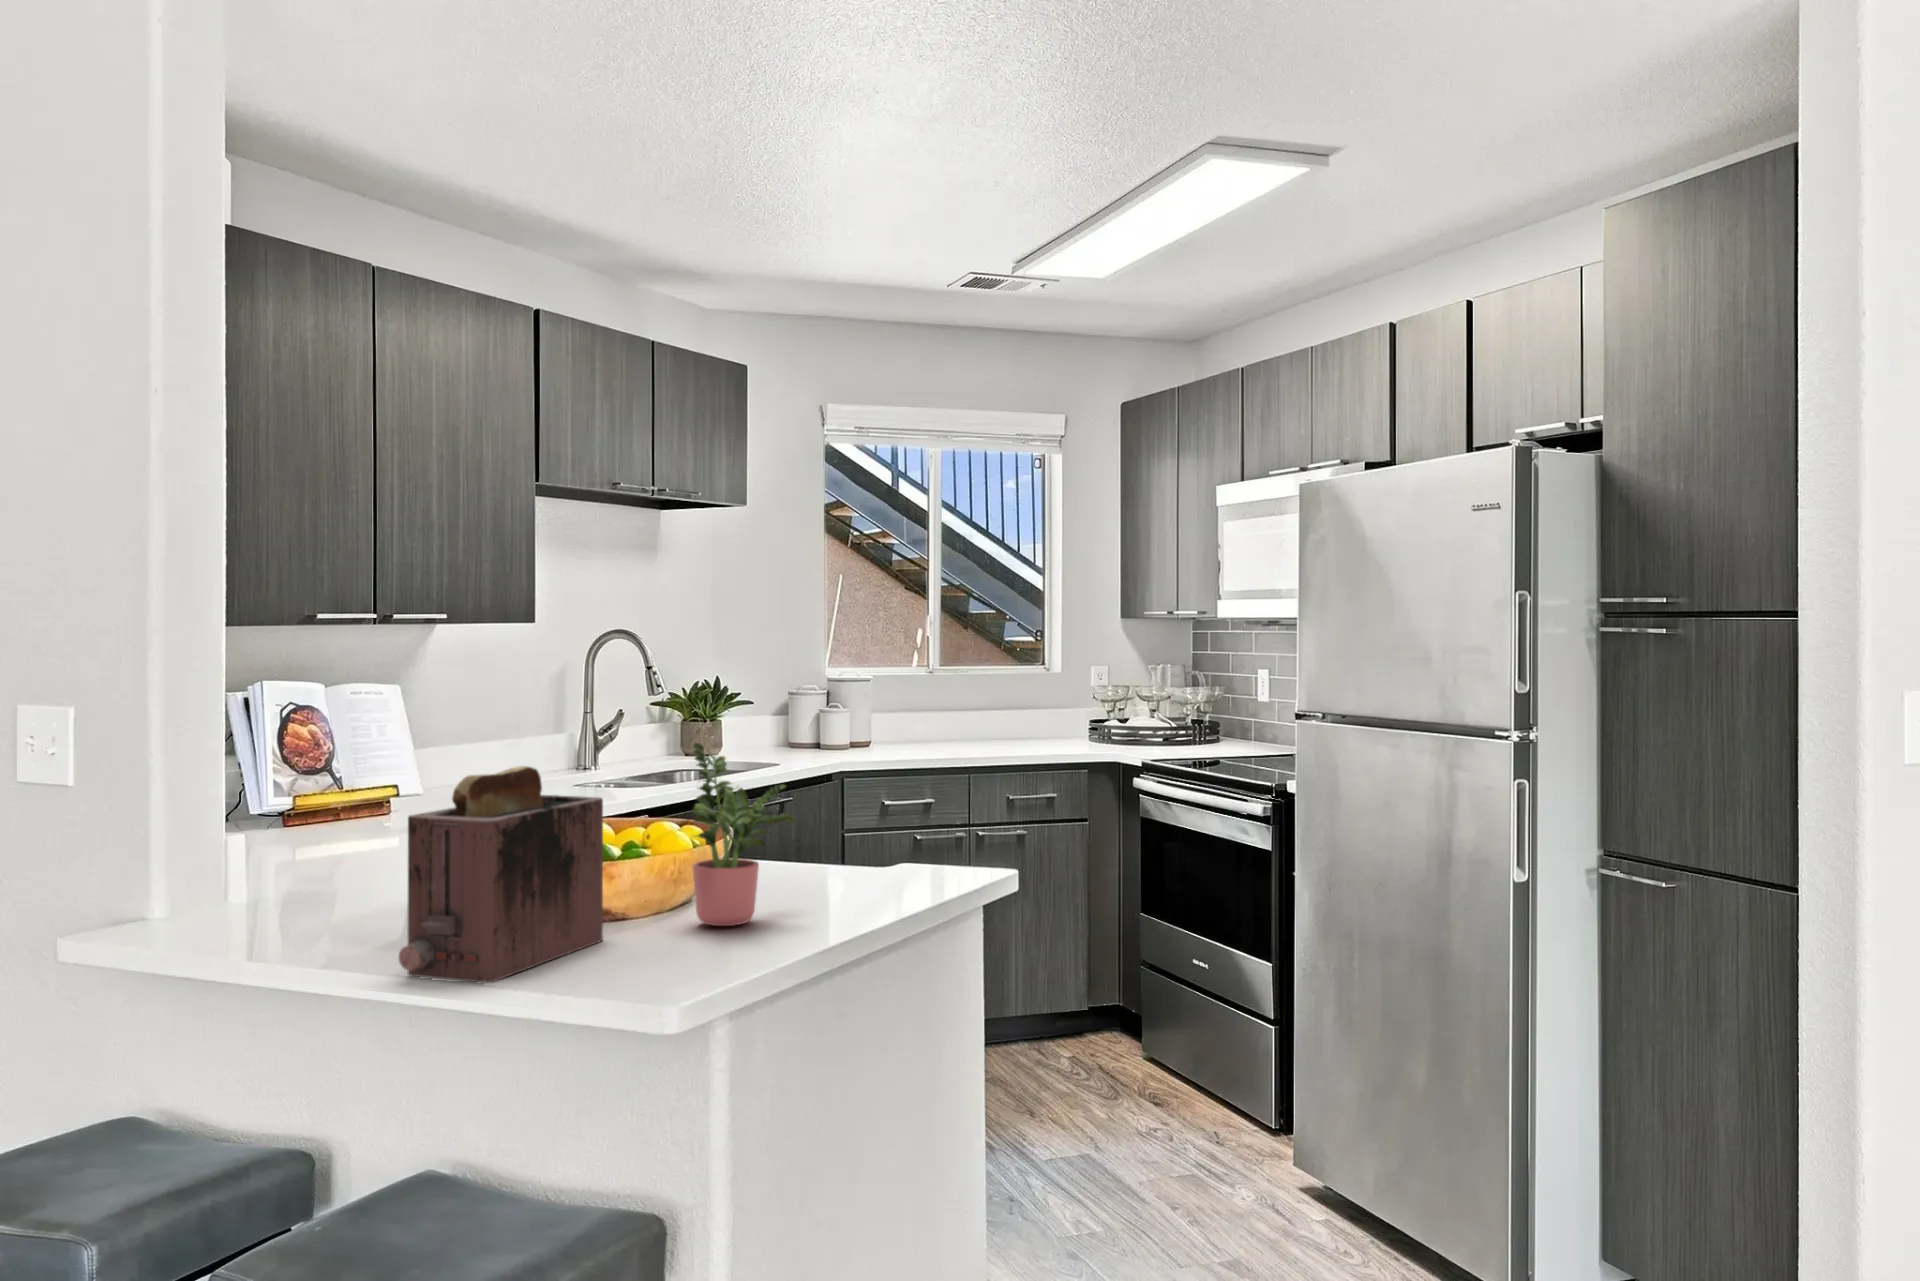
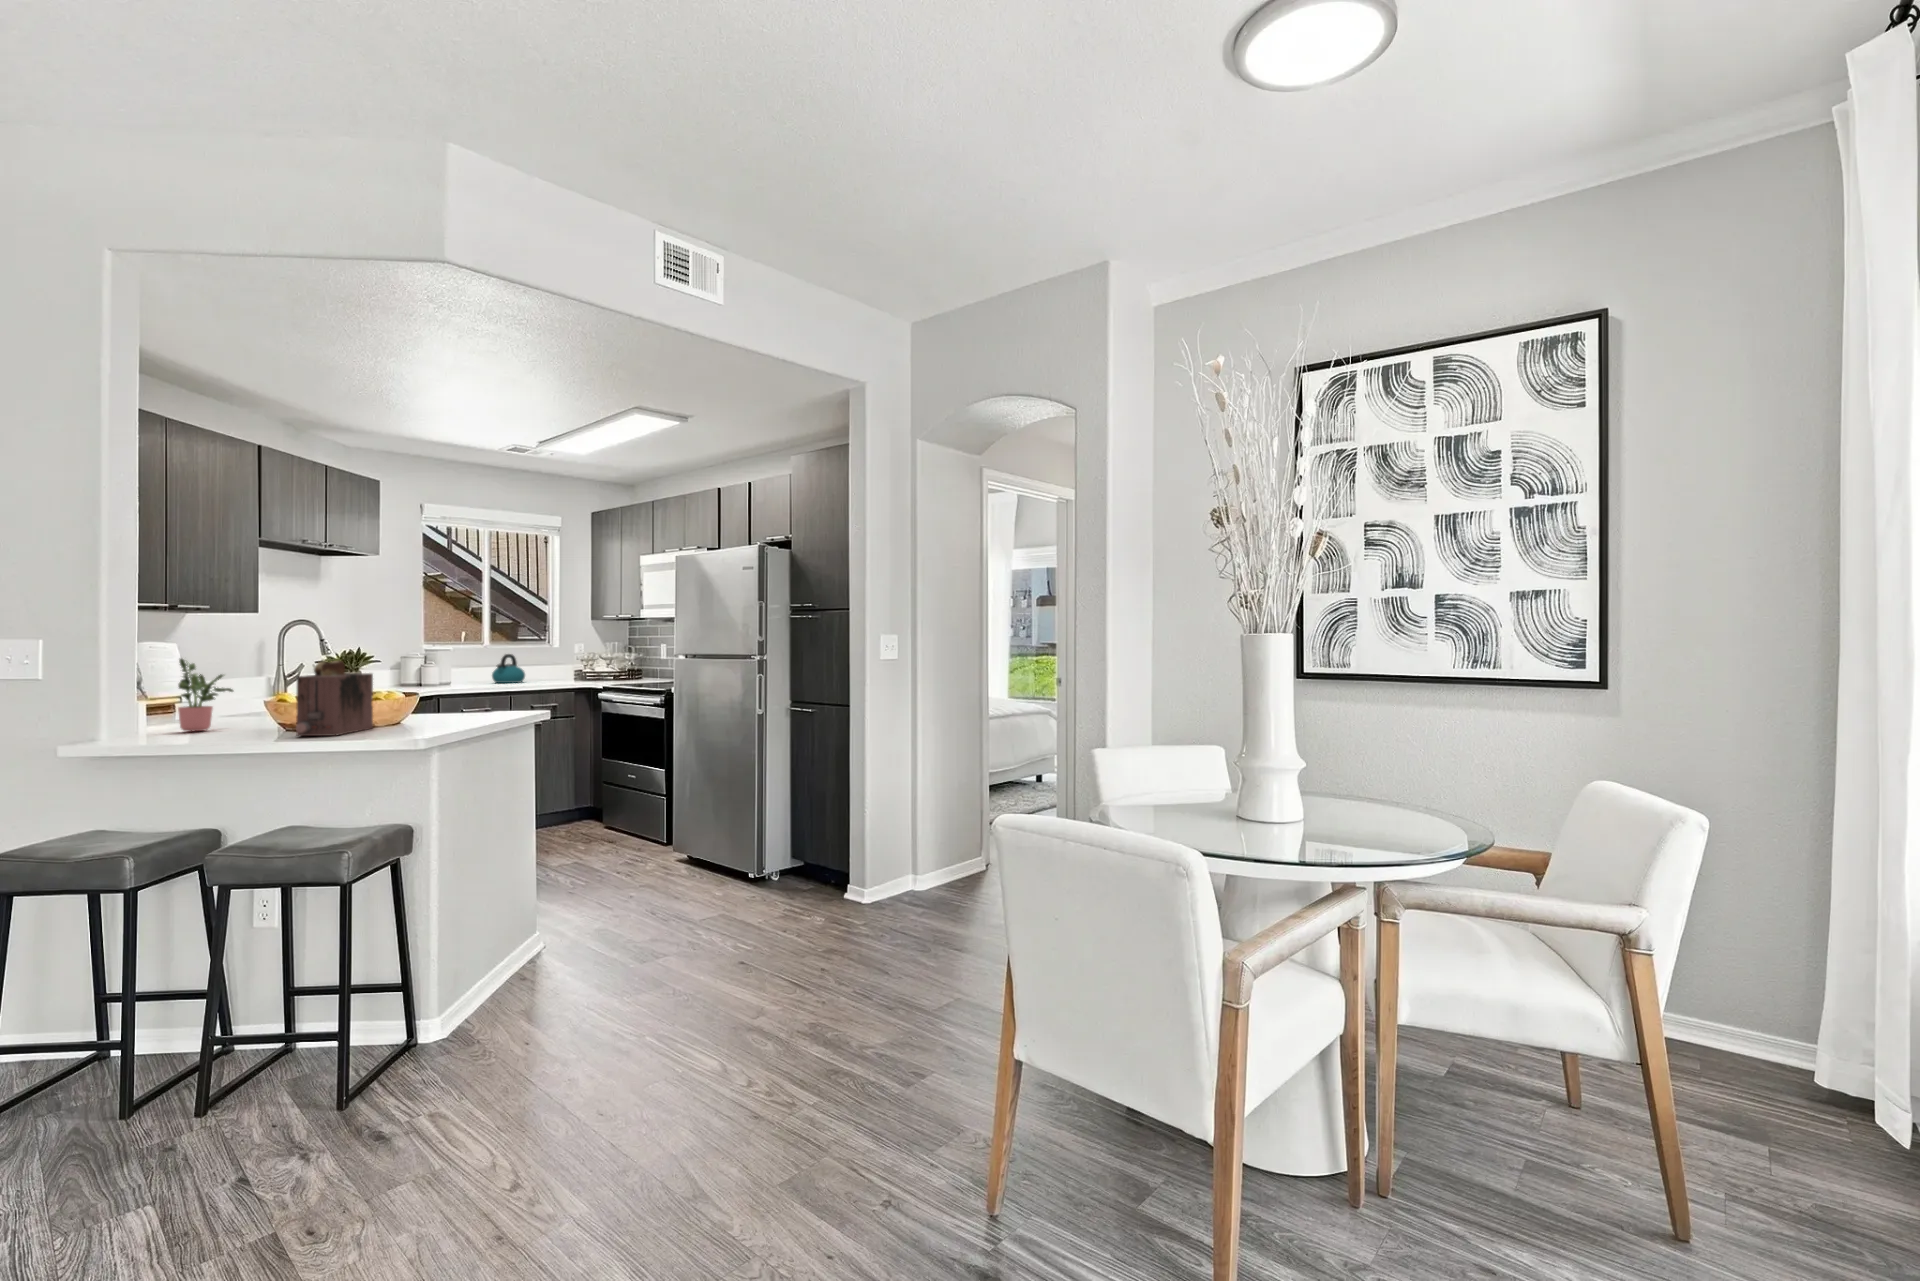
kettle: none [938,687,996,743] -> present [492,654,525,683]
potted plant: present [692,743,796,926] -> present [178,659,233,732]

